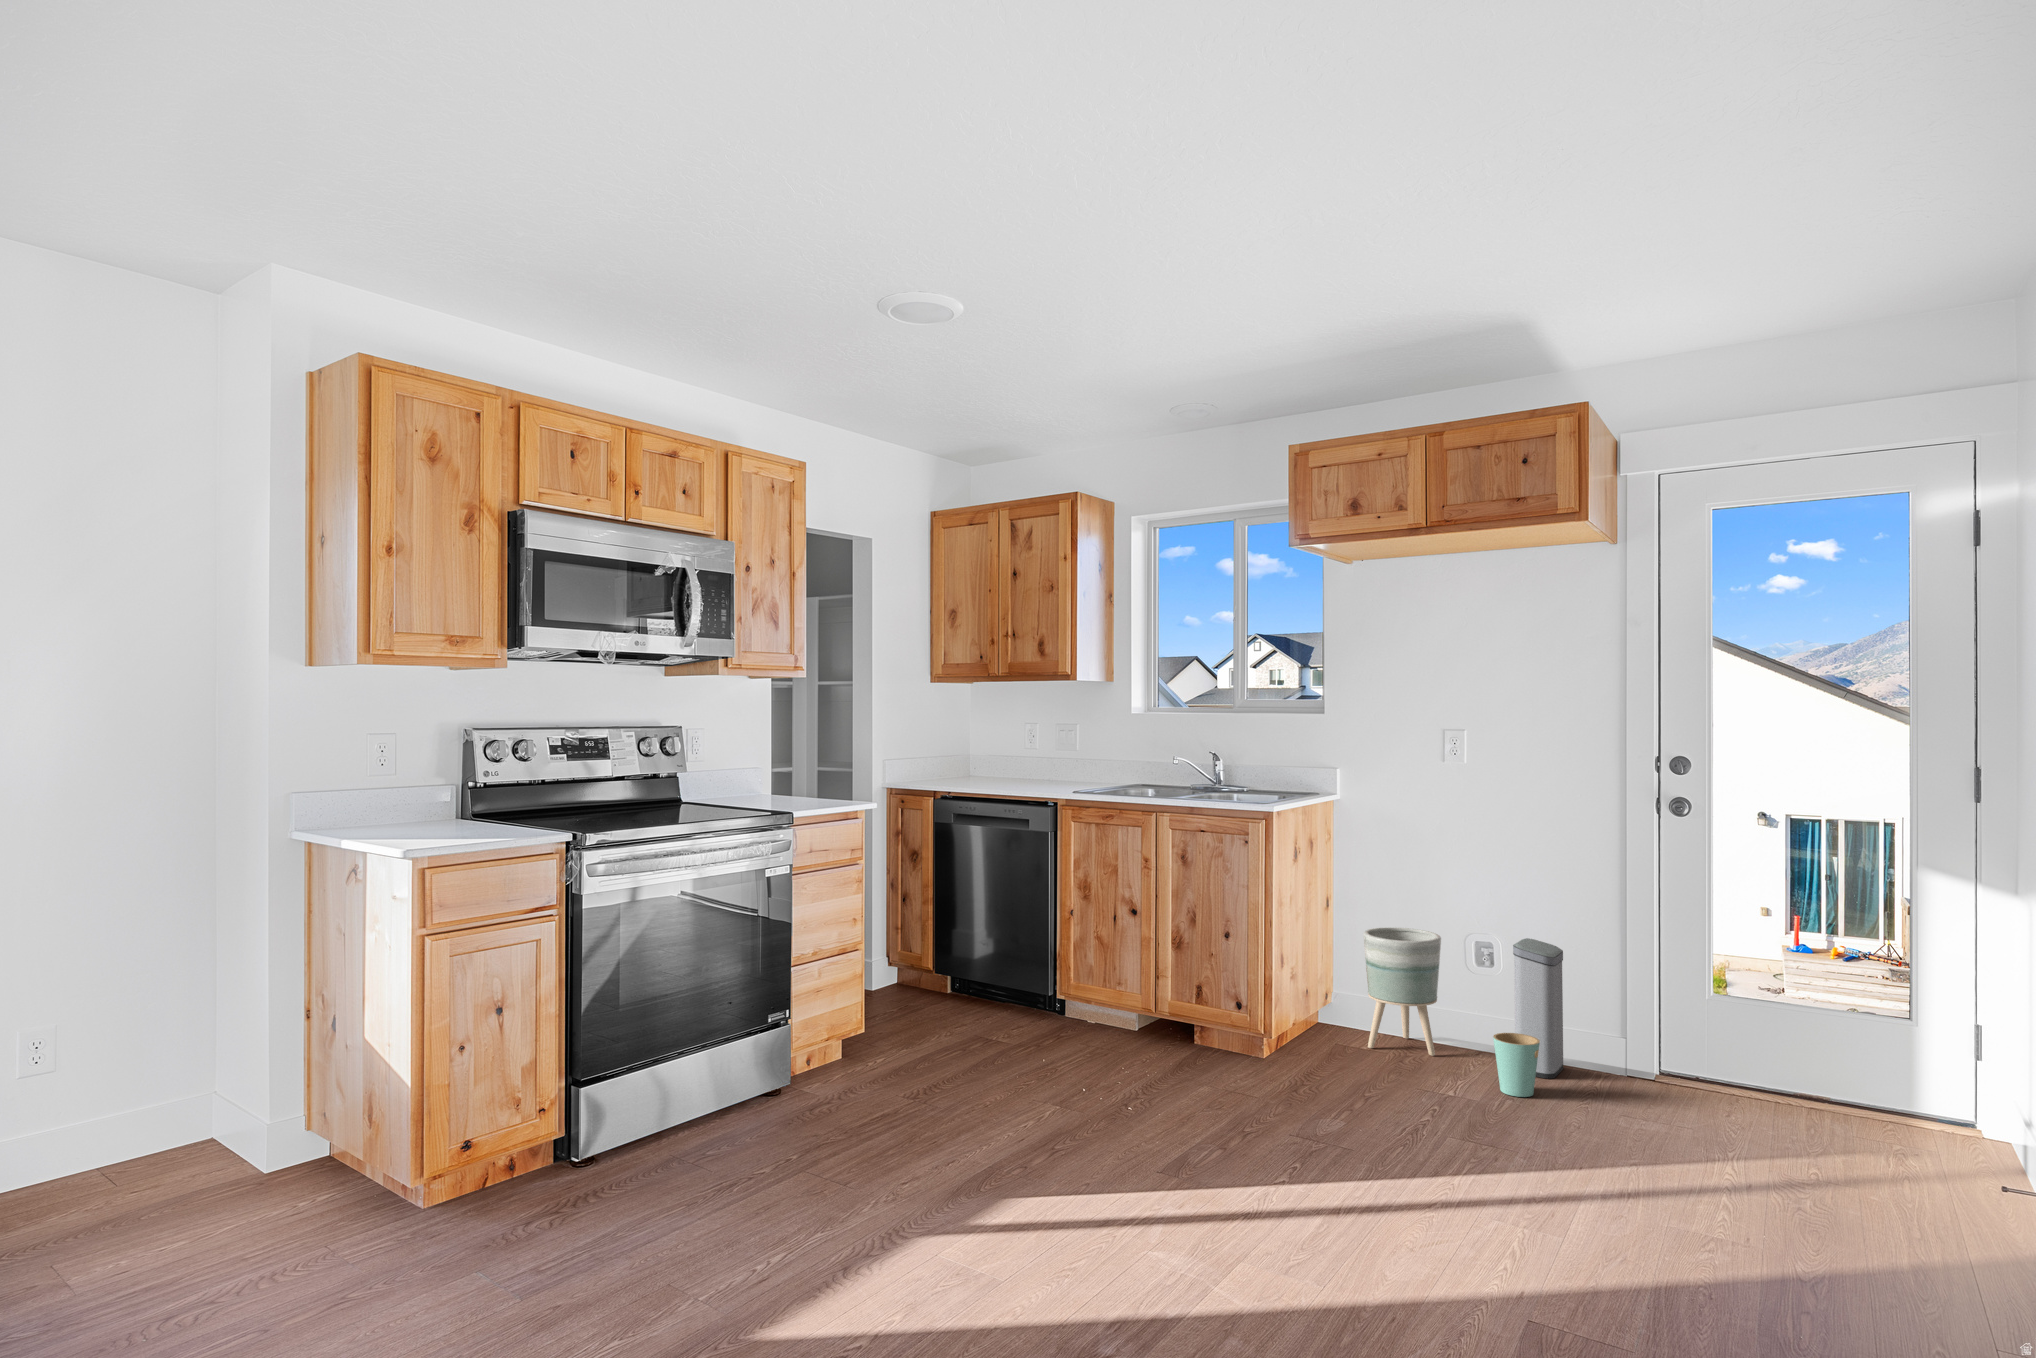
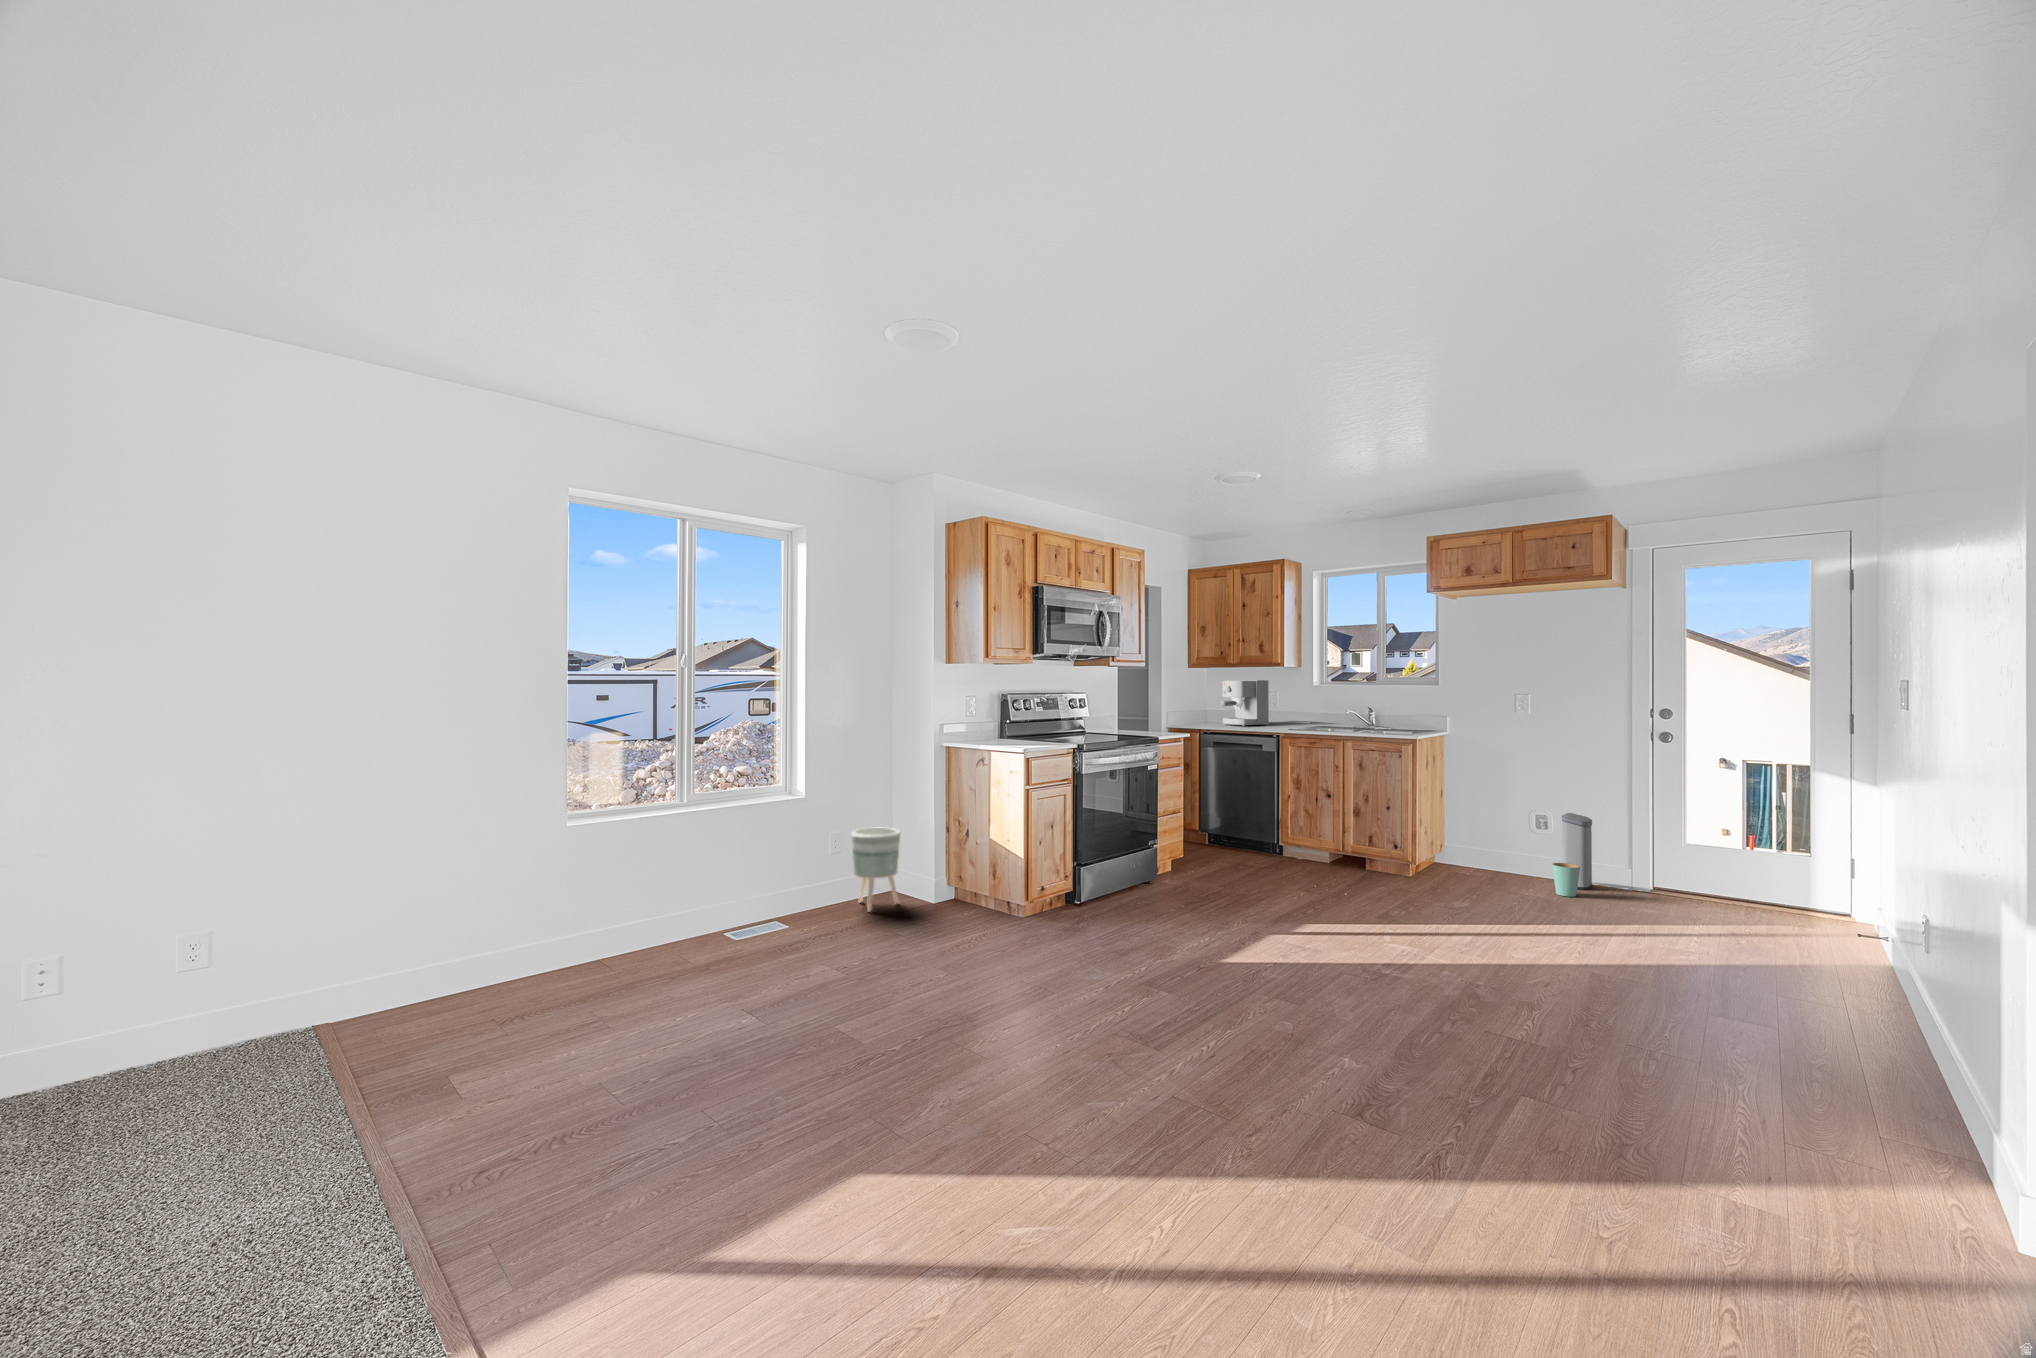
coffee maker: none [973,704,1058,783] -> present [1221,680,1269,726]
planter: present [1363,927,1441,1056] -> present [851,828,900,912]

